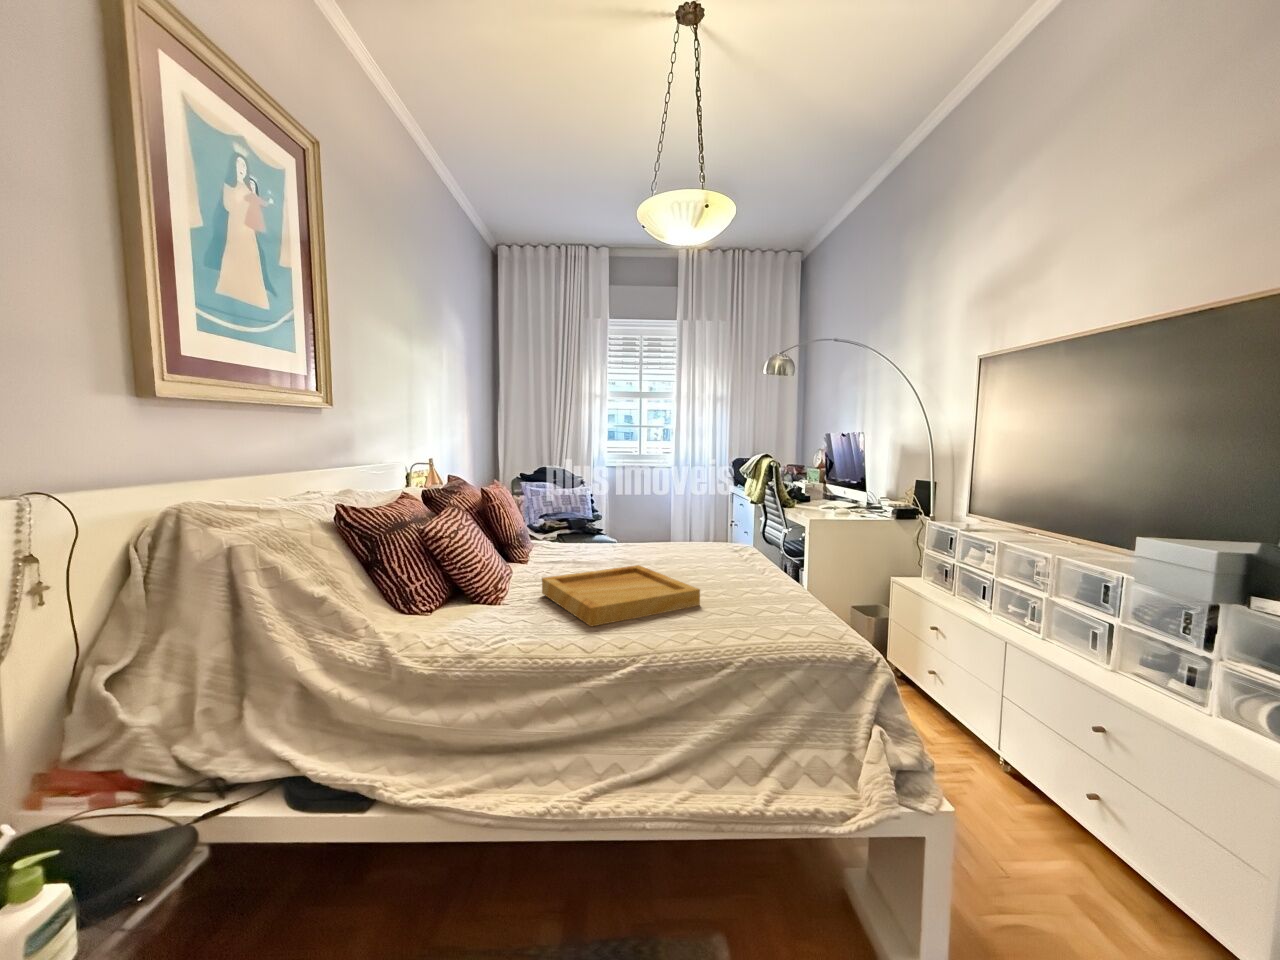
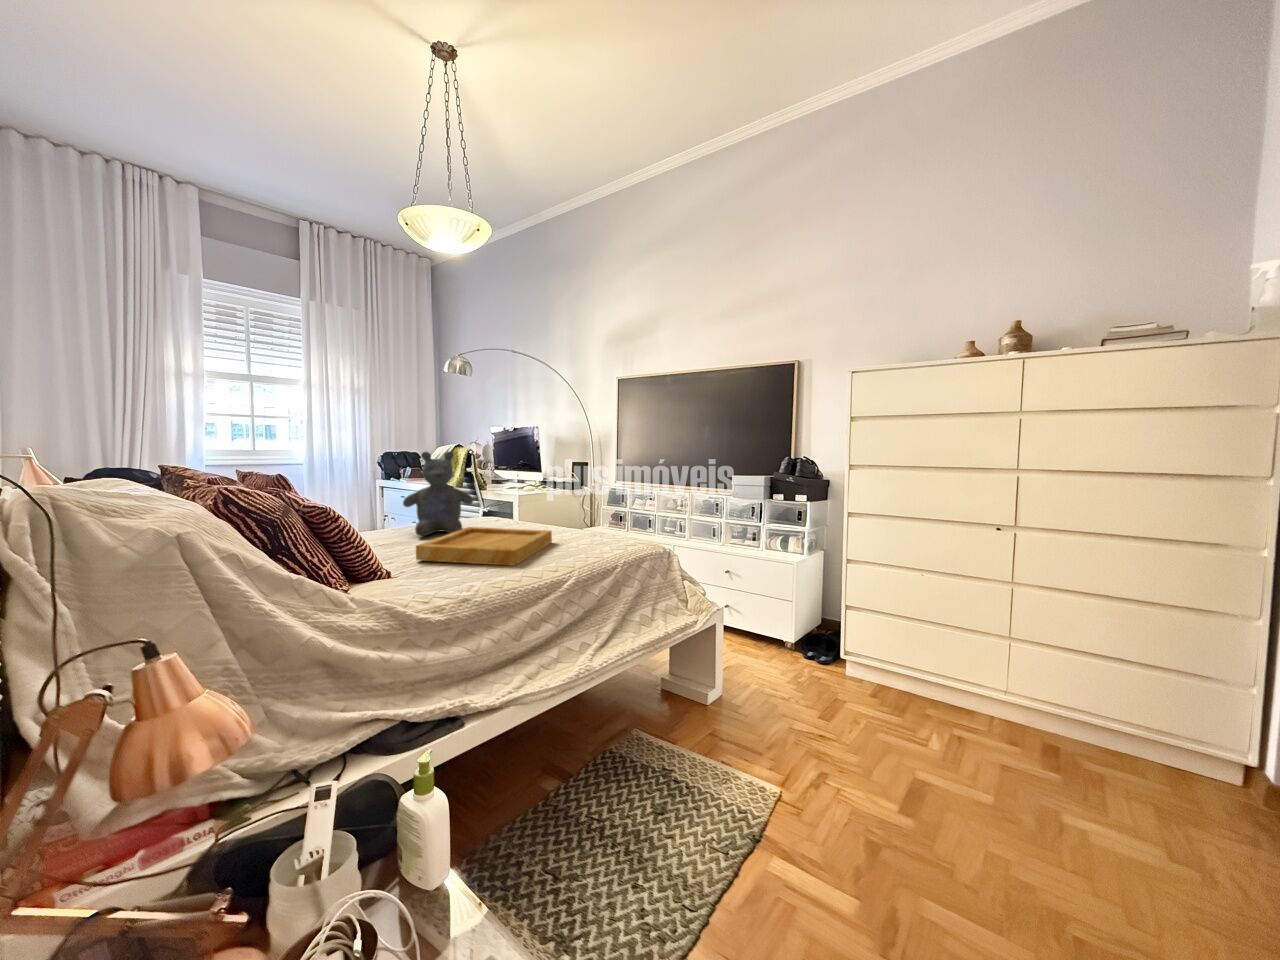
stuffed bear: none [606,473,680,570] -> present [403,451,473,536]

